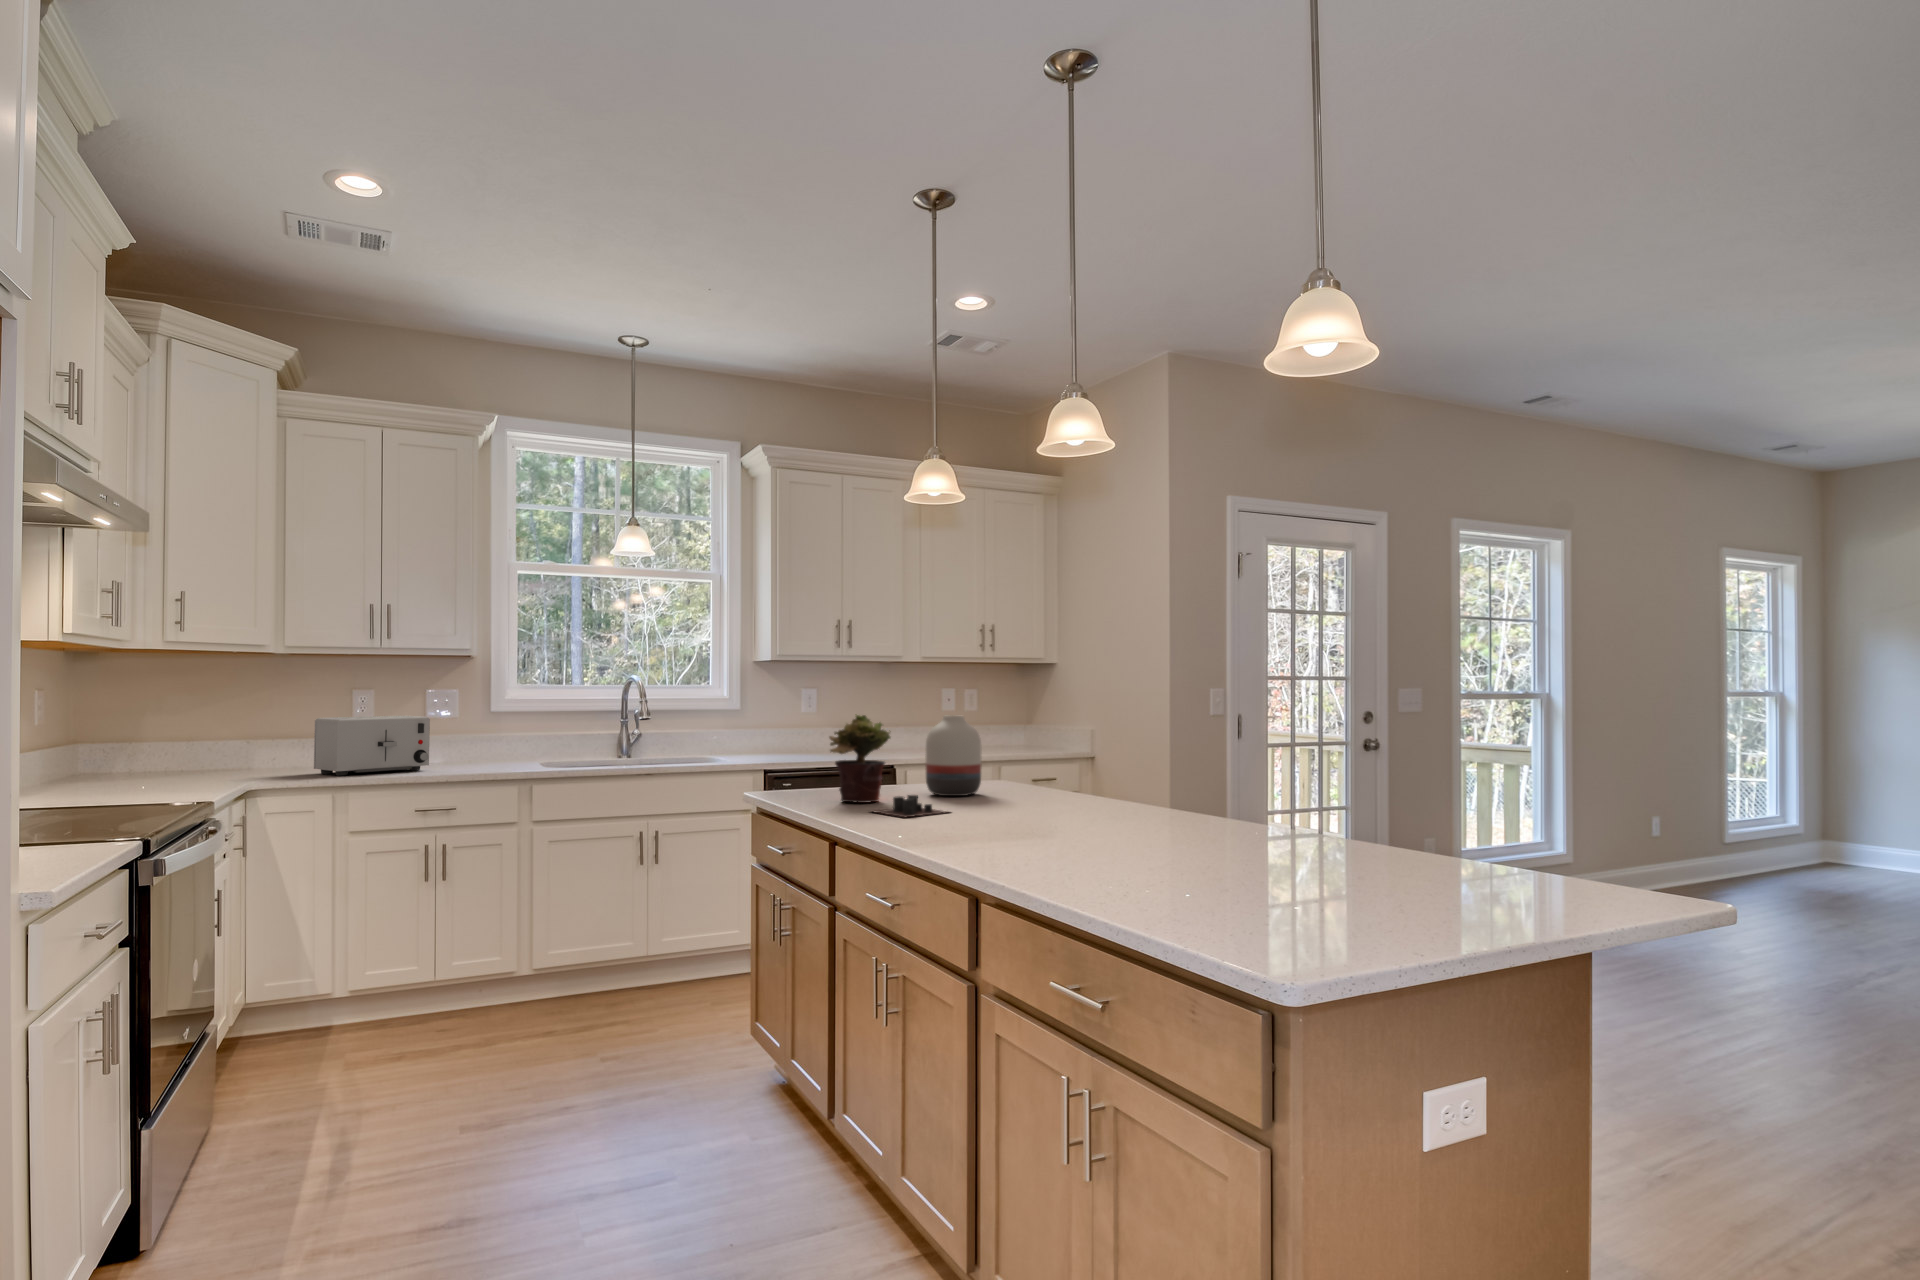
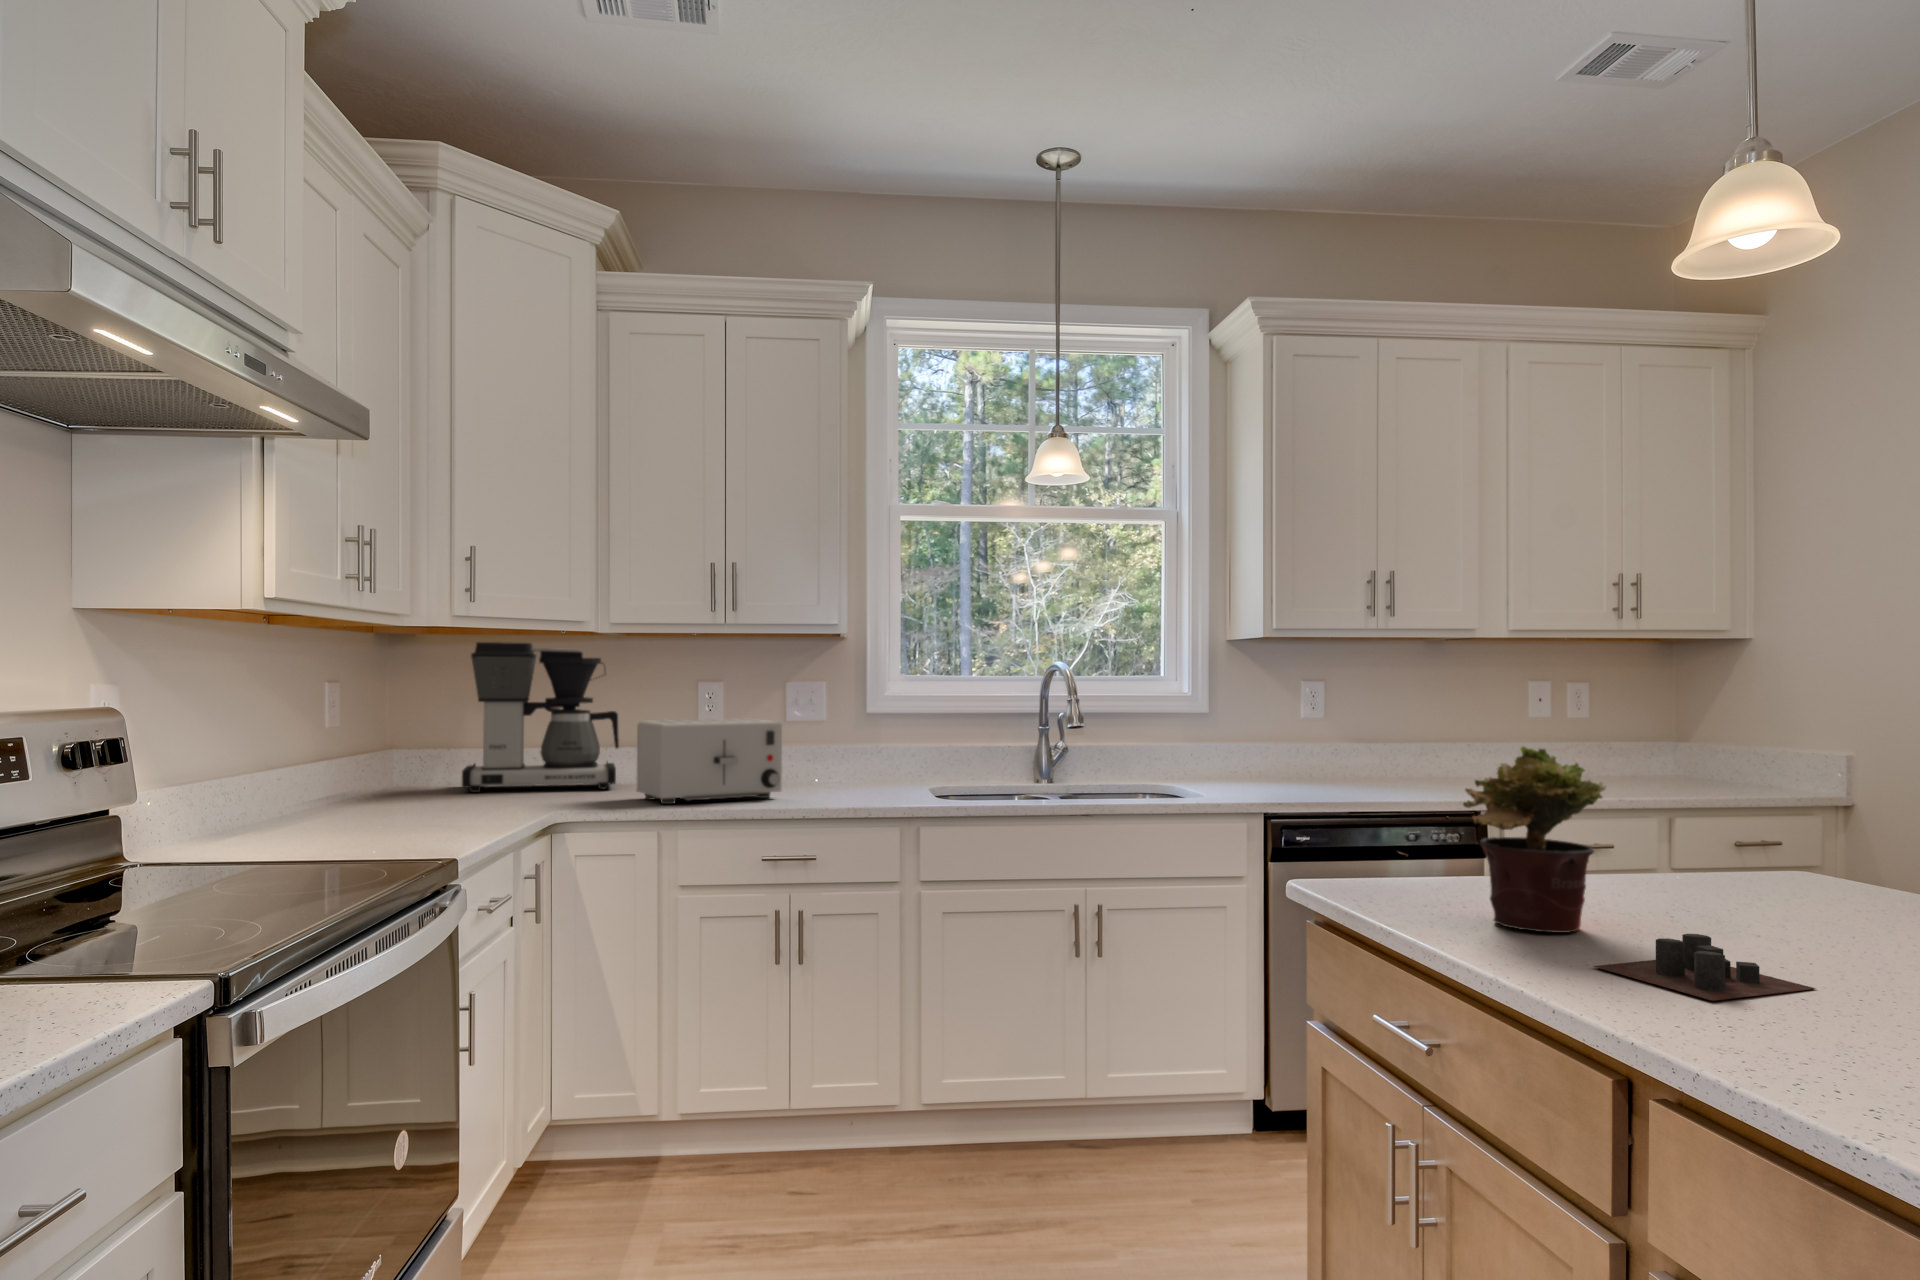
coffee maker: none [159,662,293,775] -> present [462,642,619,793]
vase: present [925,715,981,796] -> none [1664,751,1802,925]

